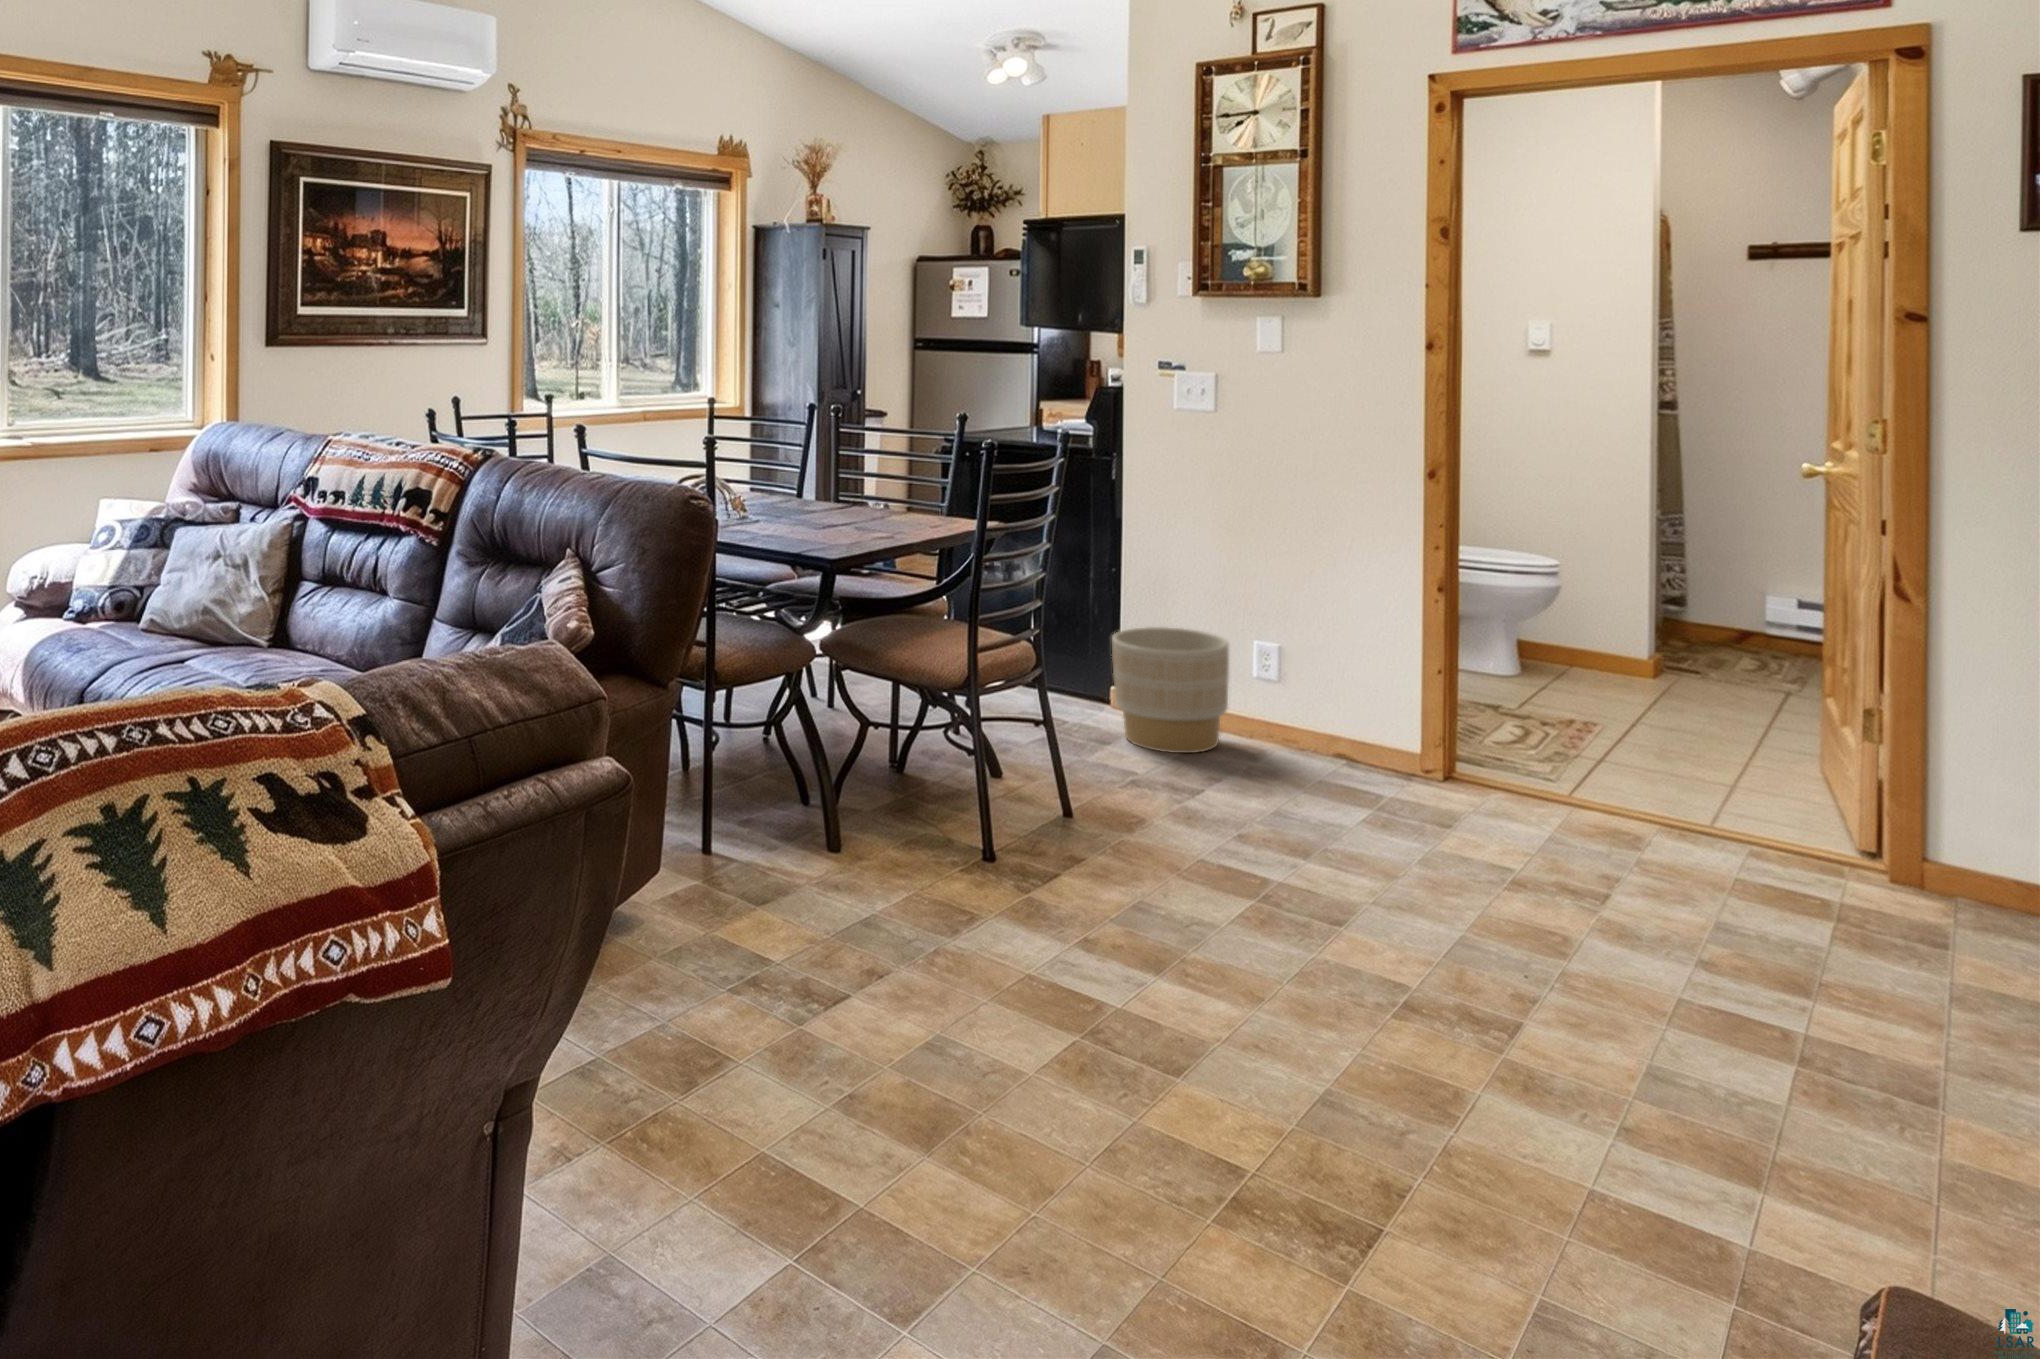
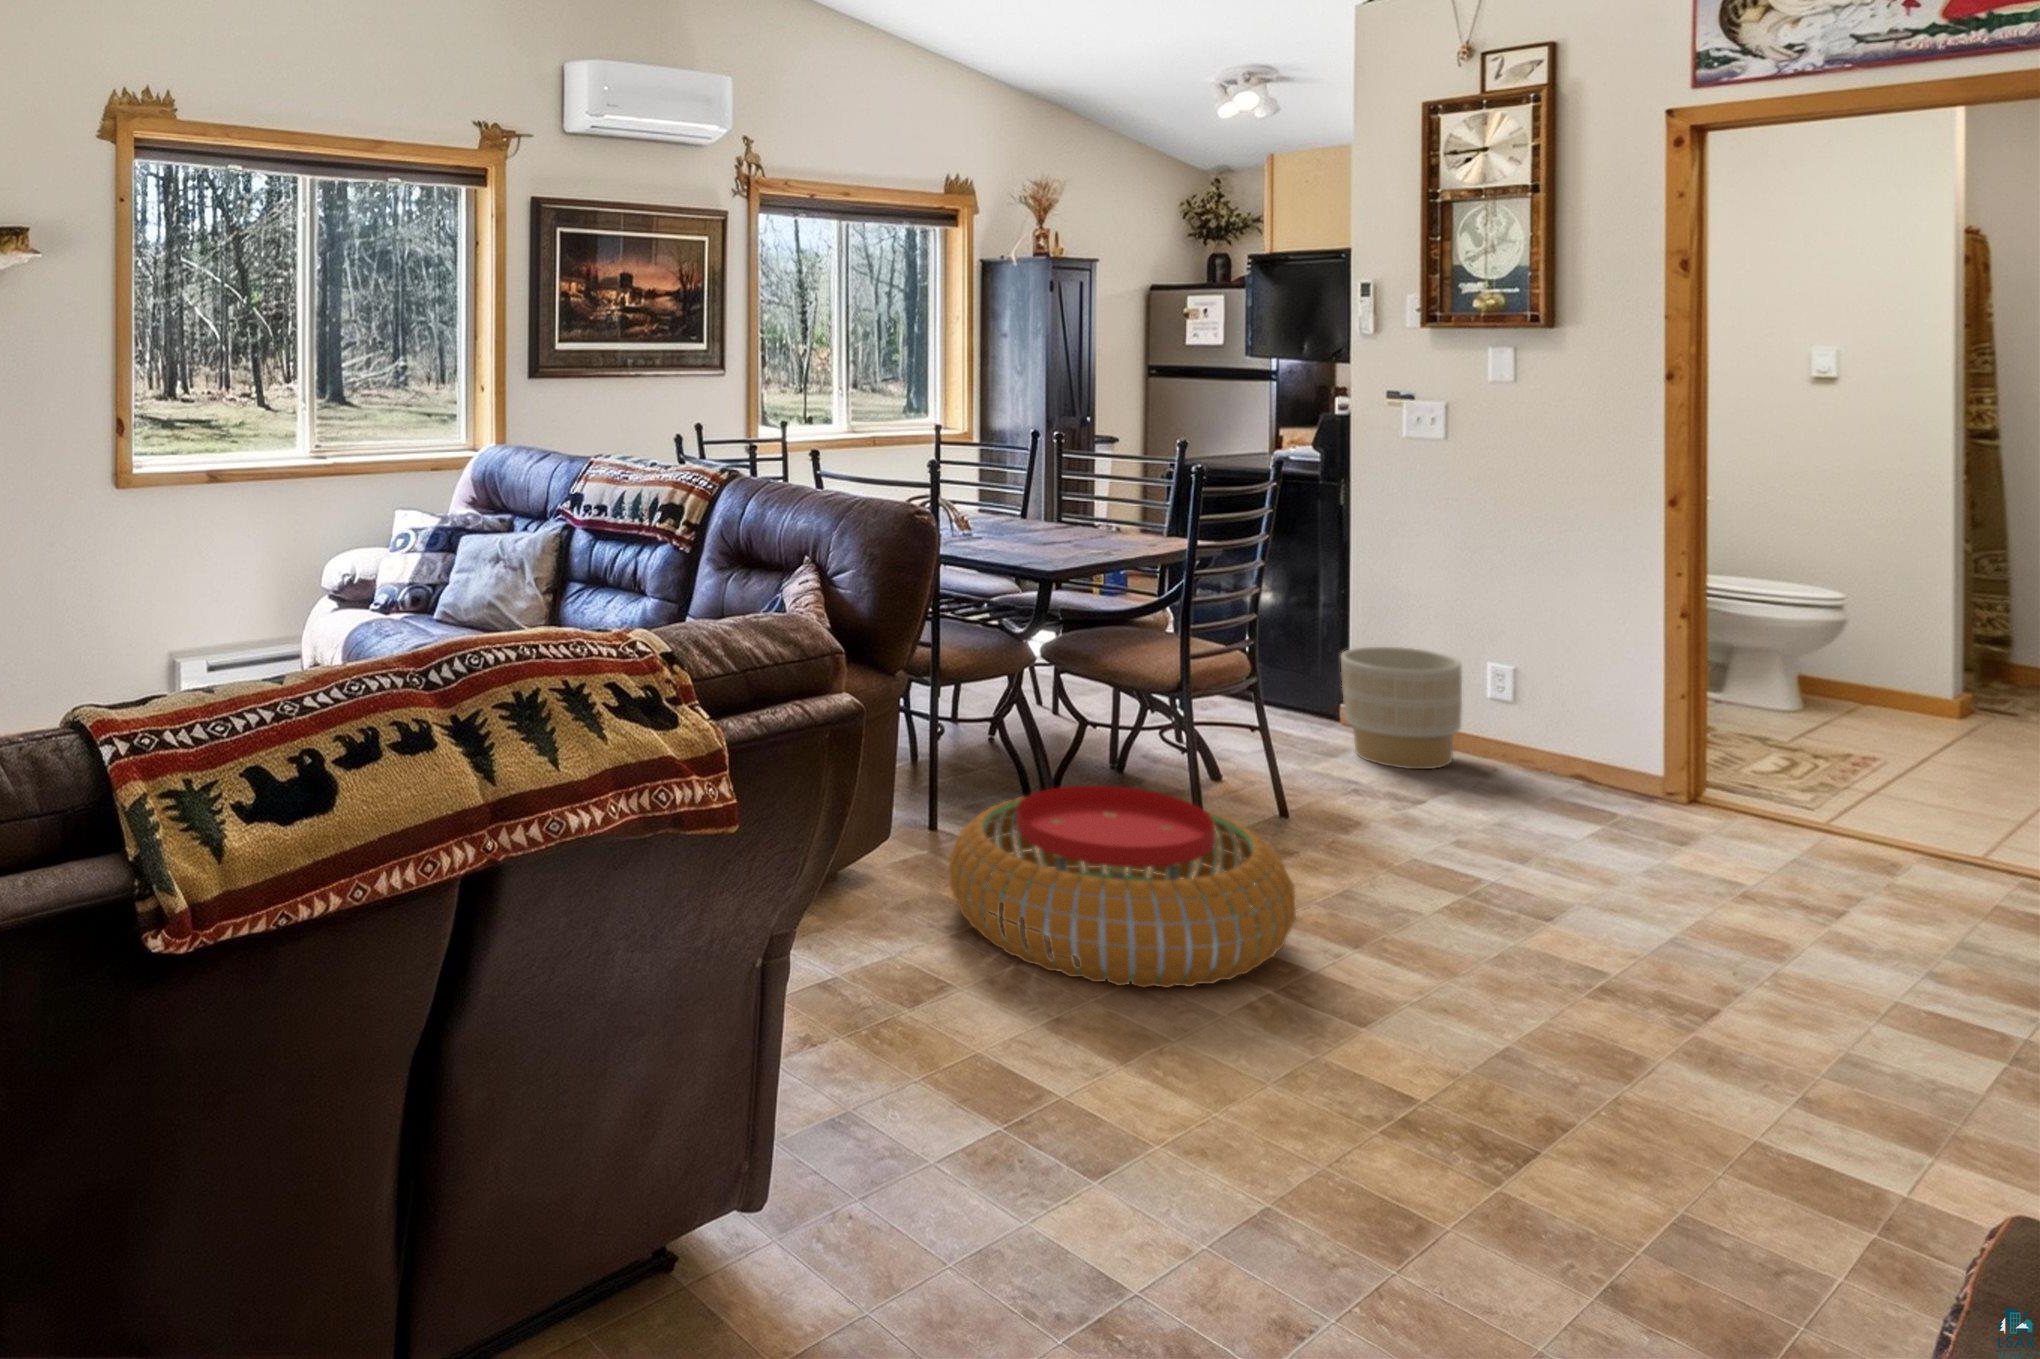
pouf: none [722,790,1085,1013] -> present [949,786,1296,988]

